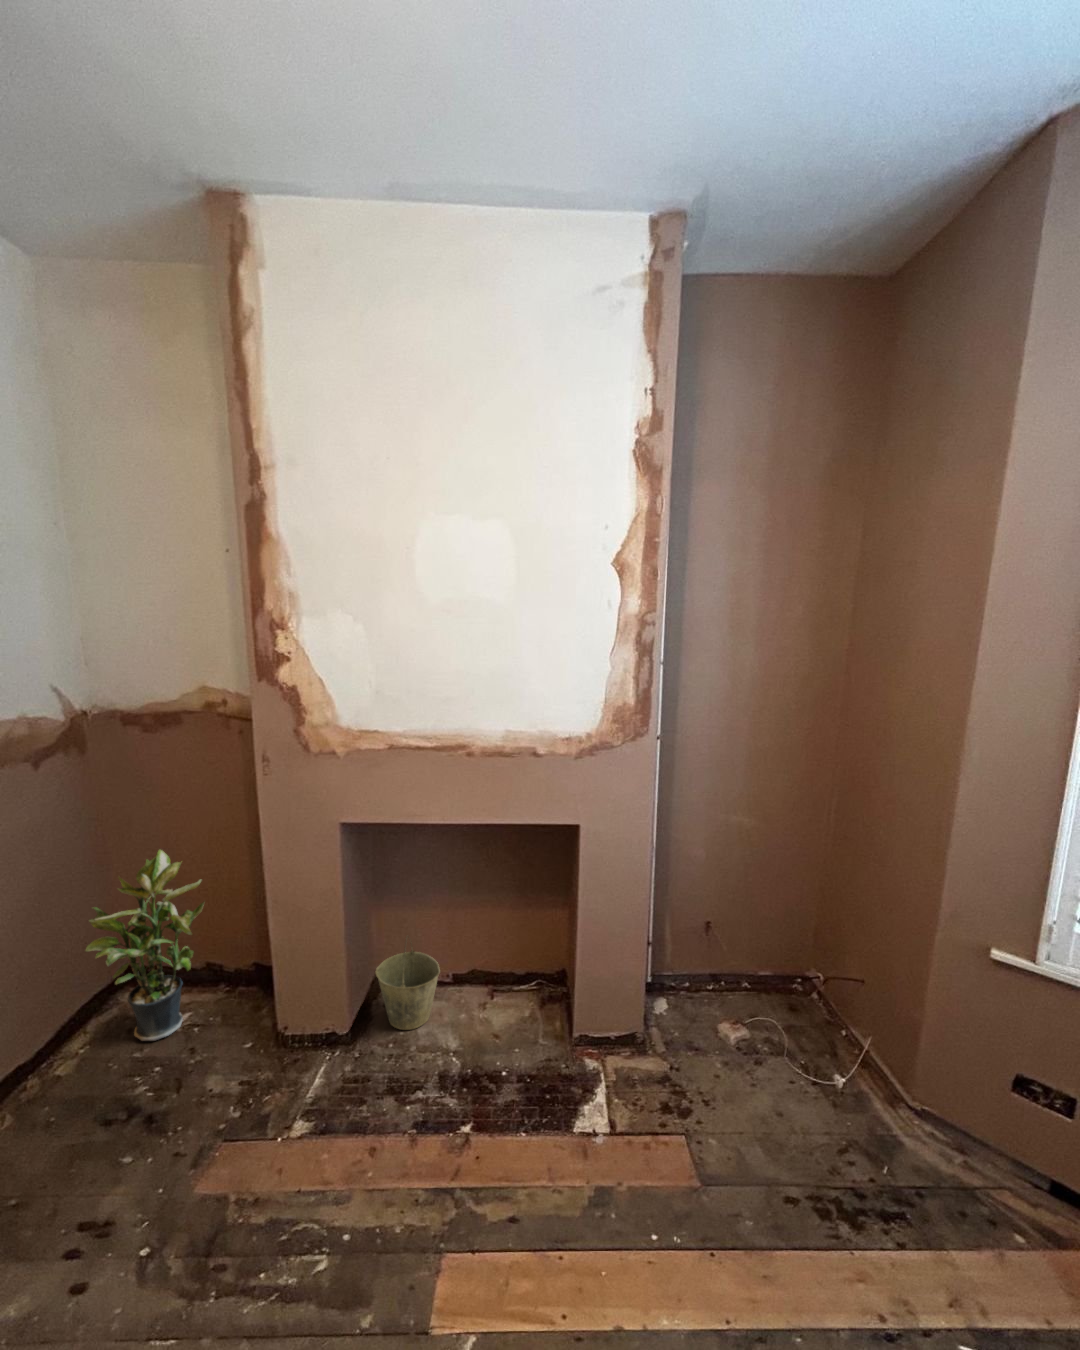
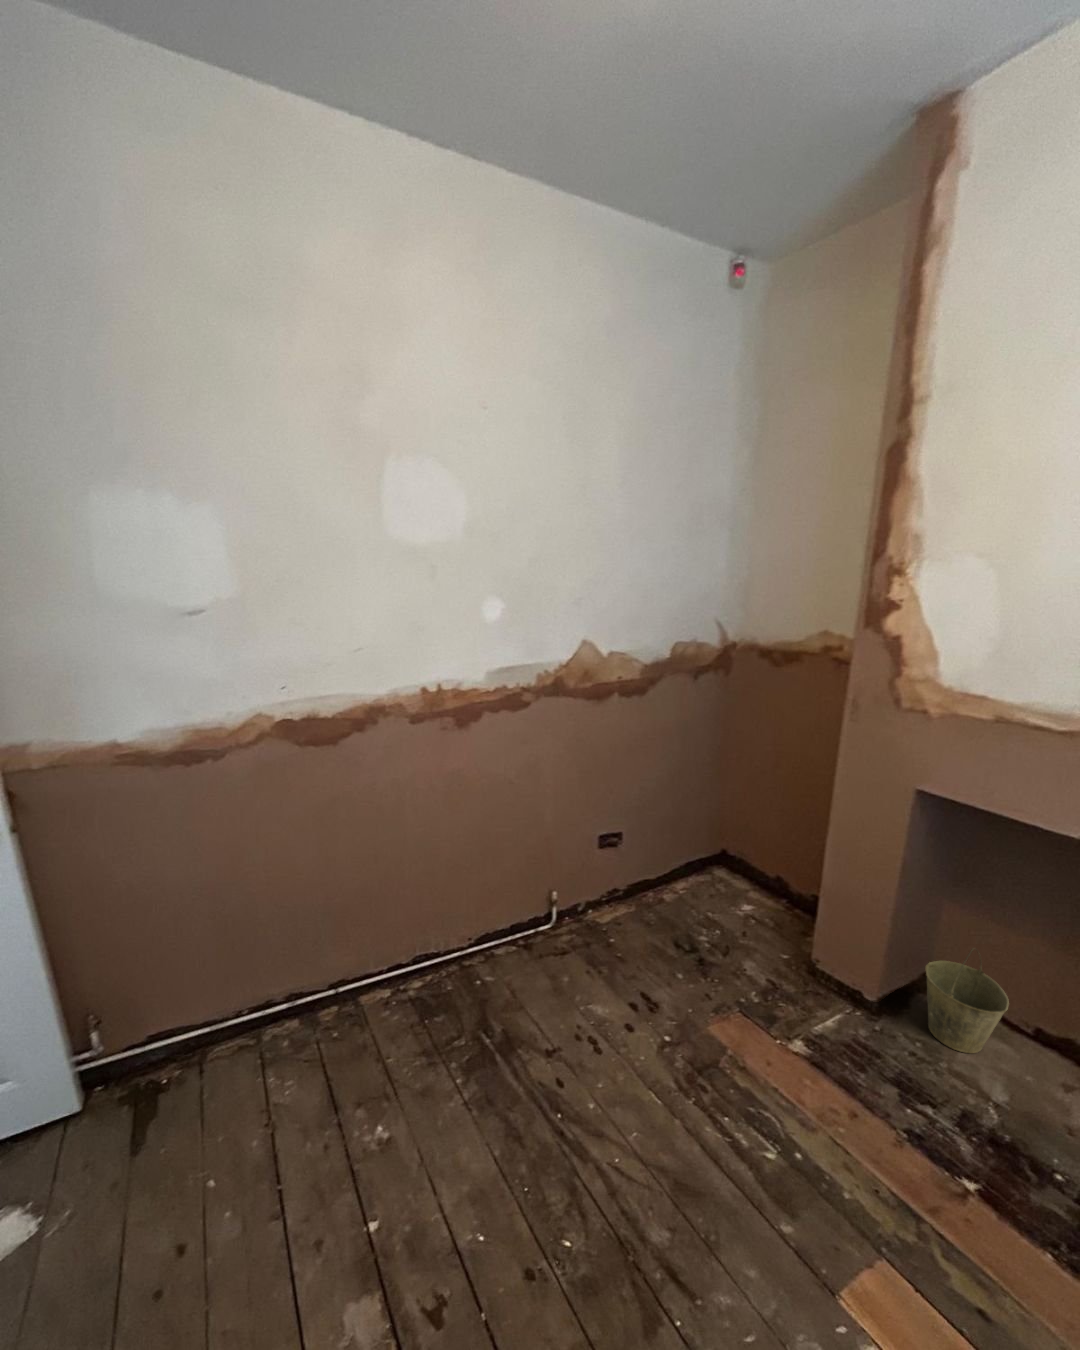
potted plant: present [86,849,204,1041] -> none [692,759,787,911]

